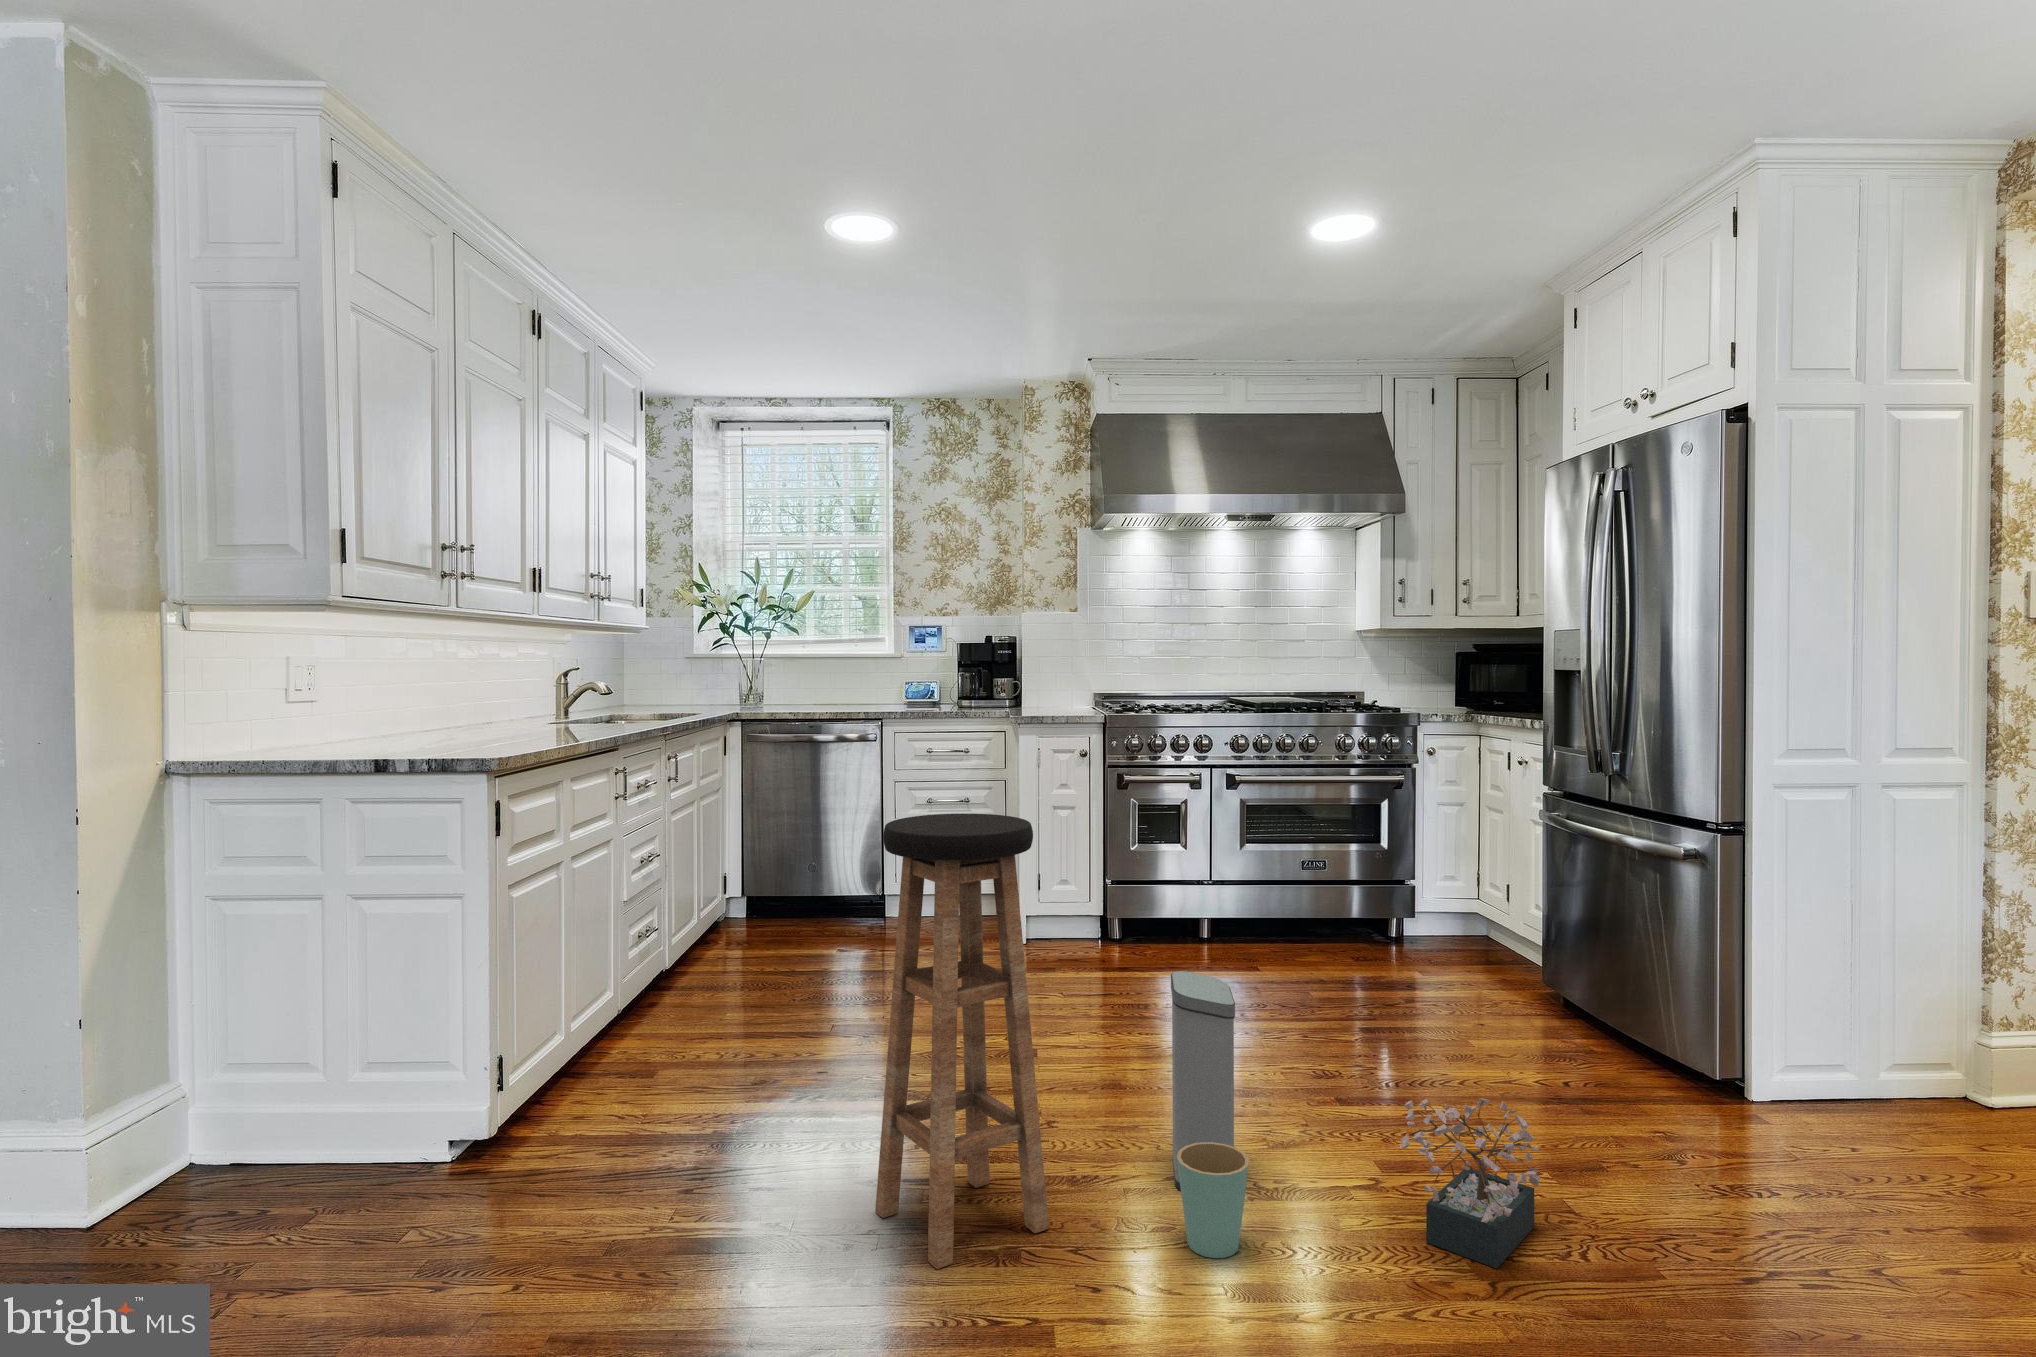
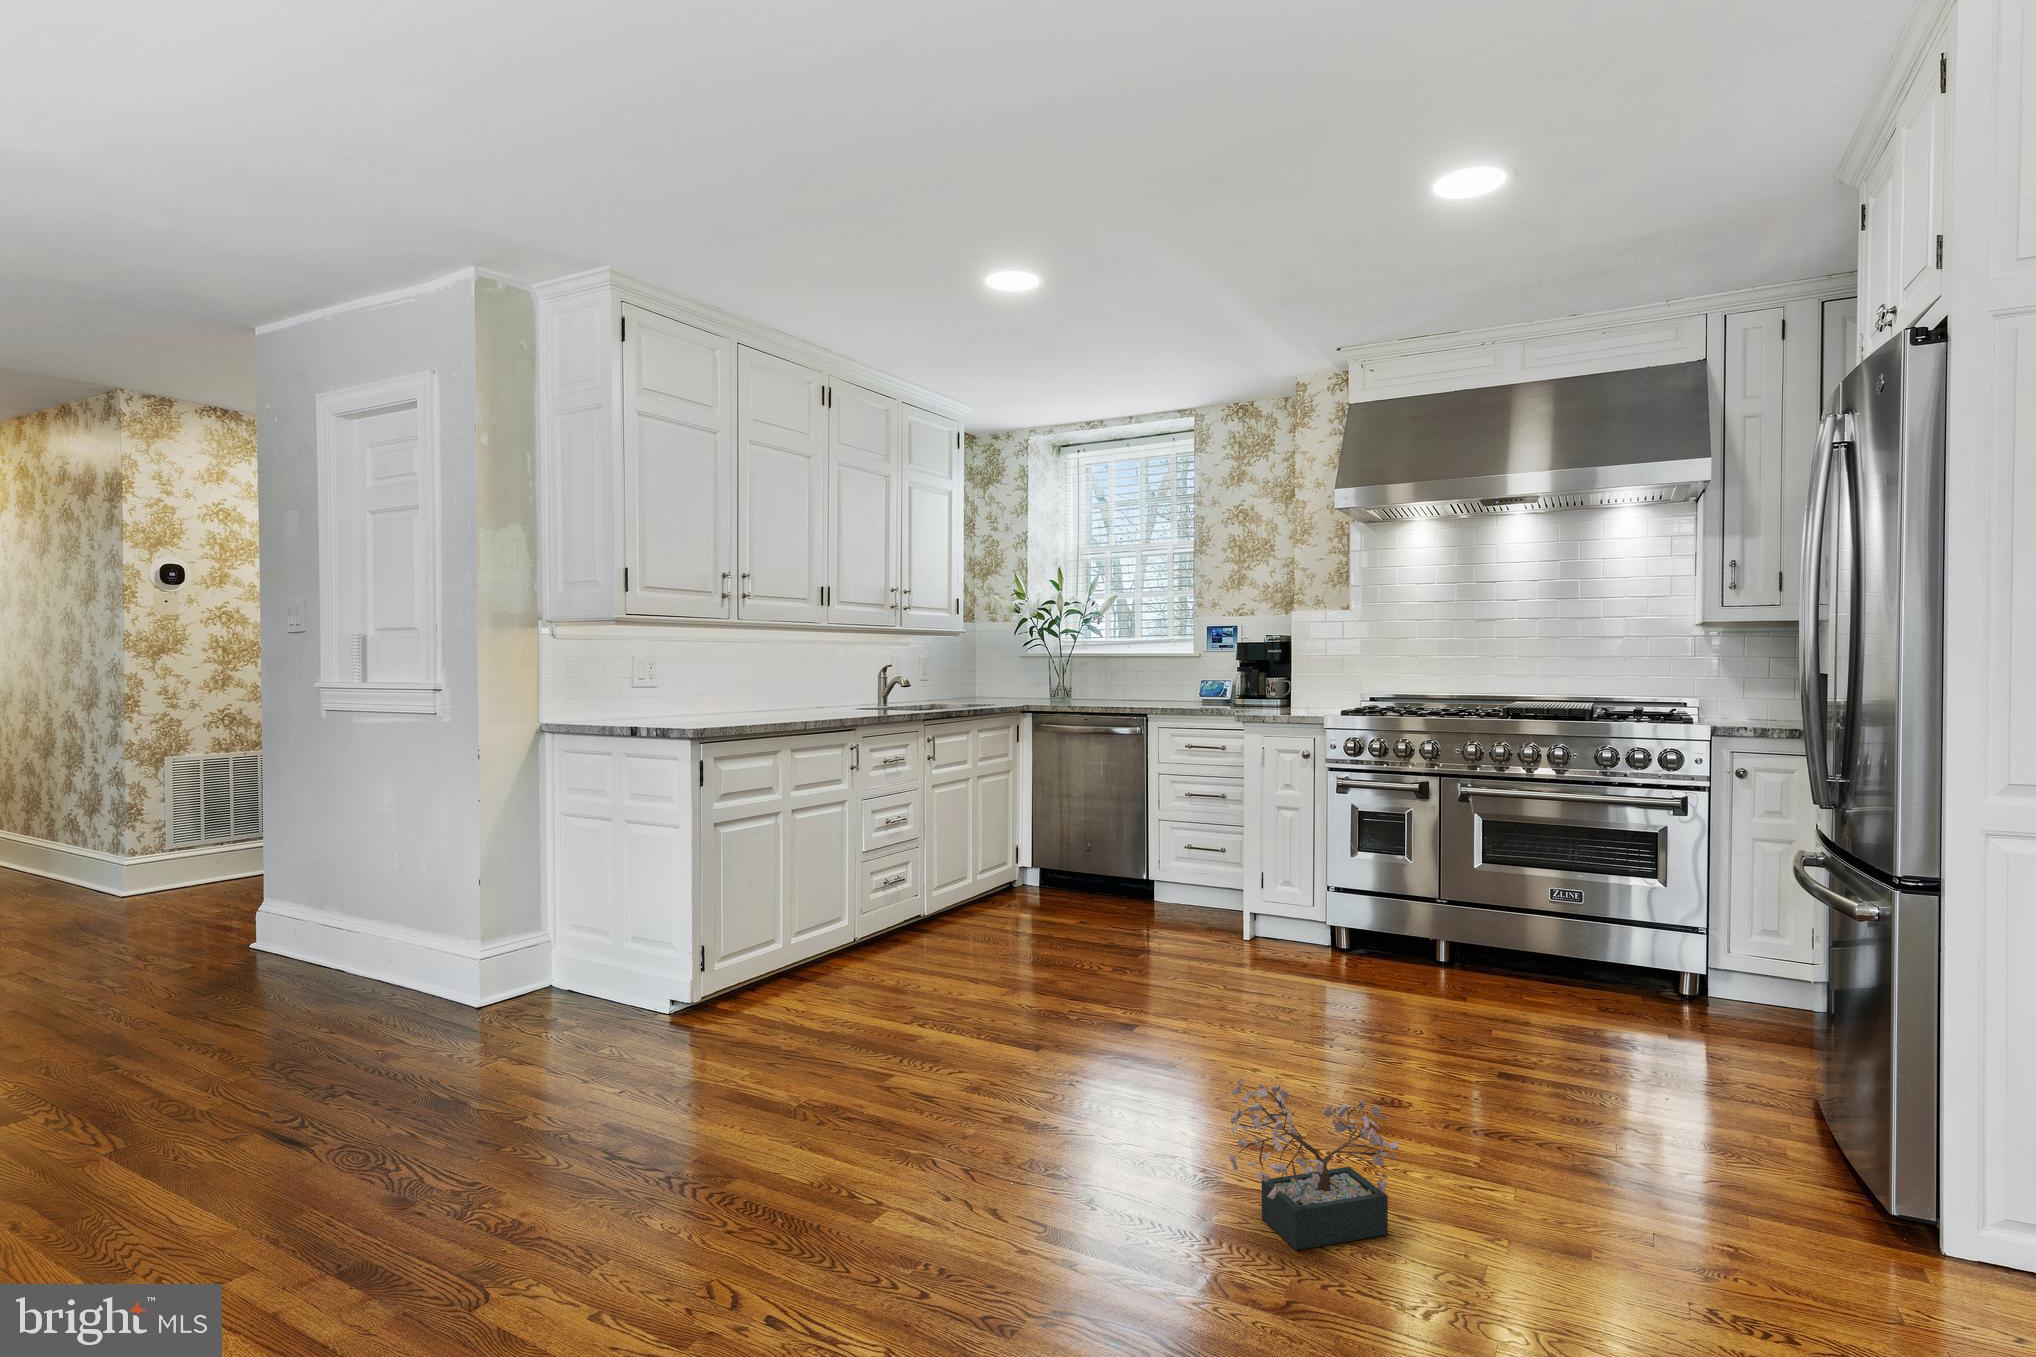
bar stool: present [875,814,1049,1269] -> none [856,785,978,1137]
trash can: present [1171,971,1249,1258] -> none [1047,943,1181,1183]

